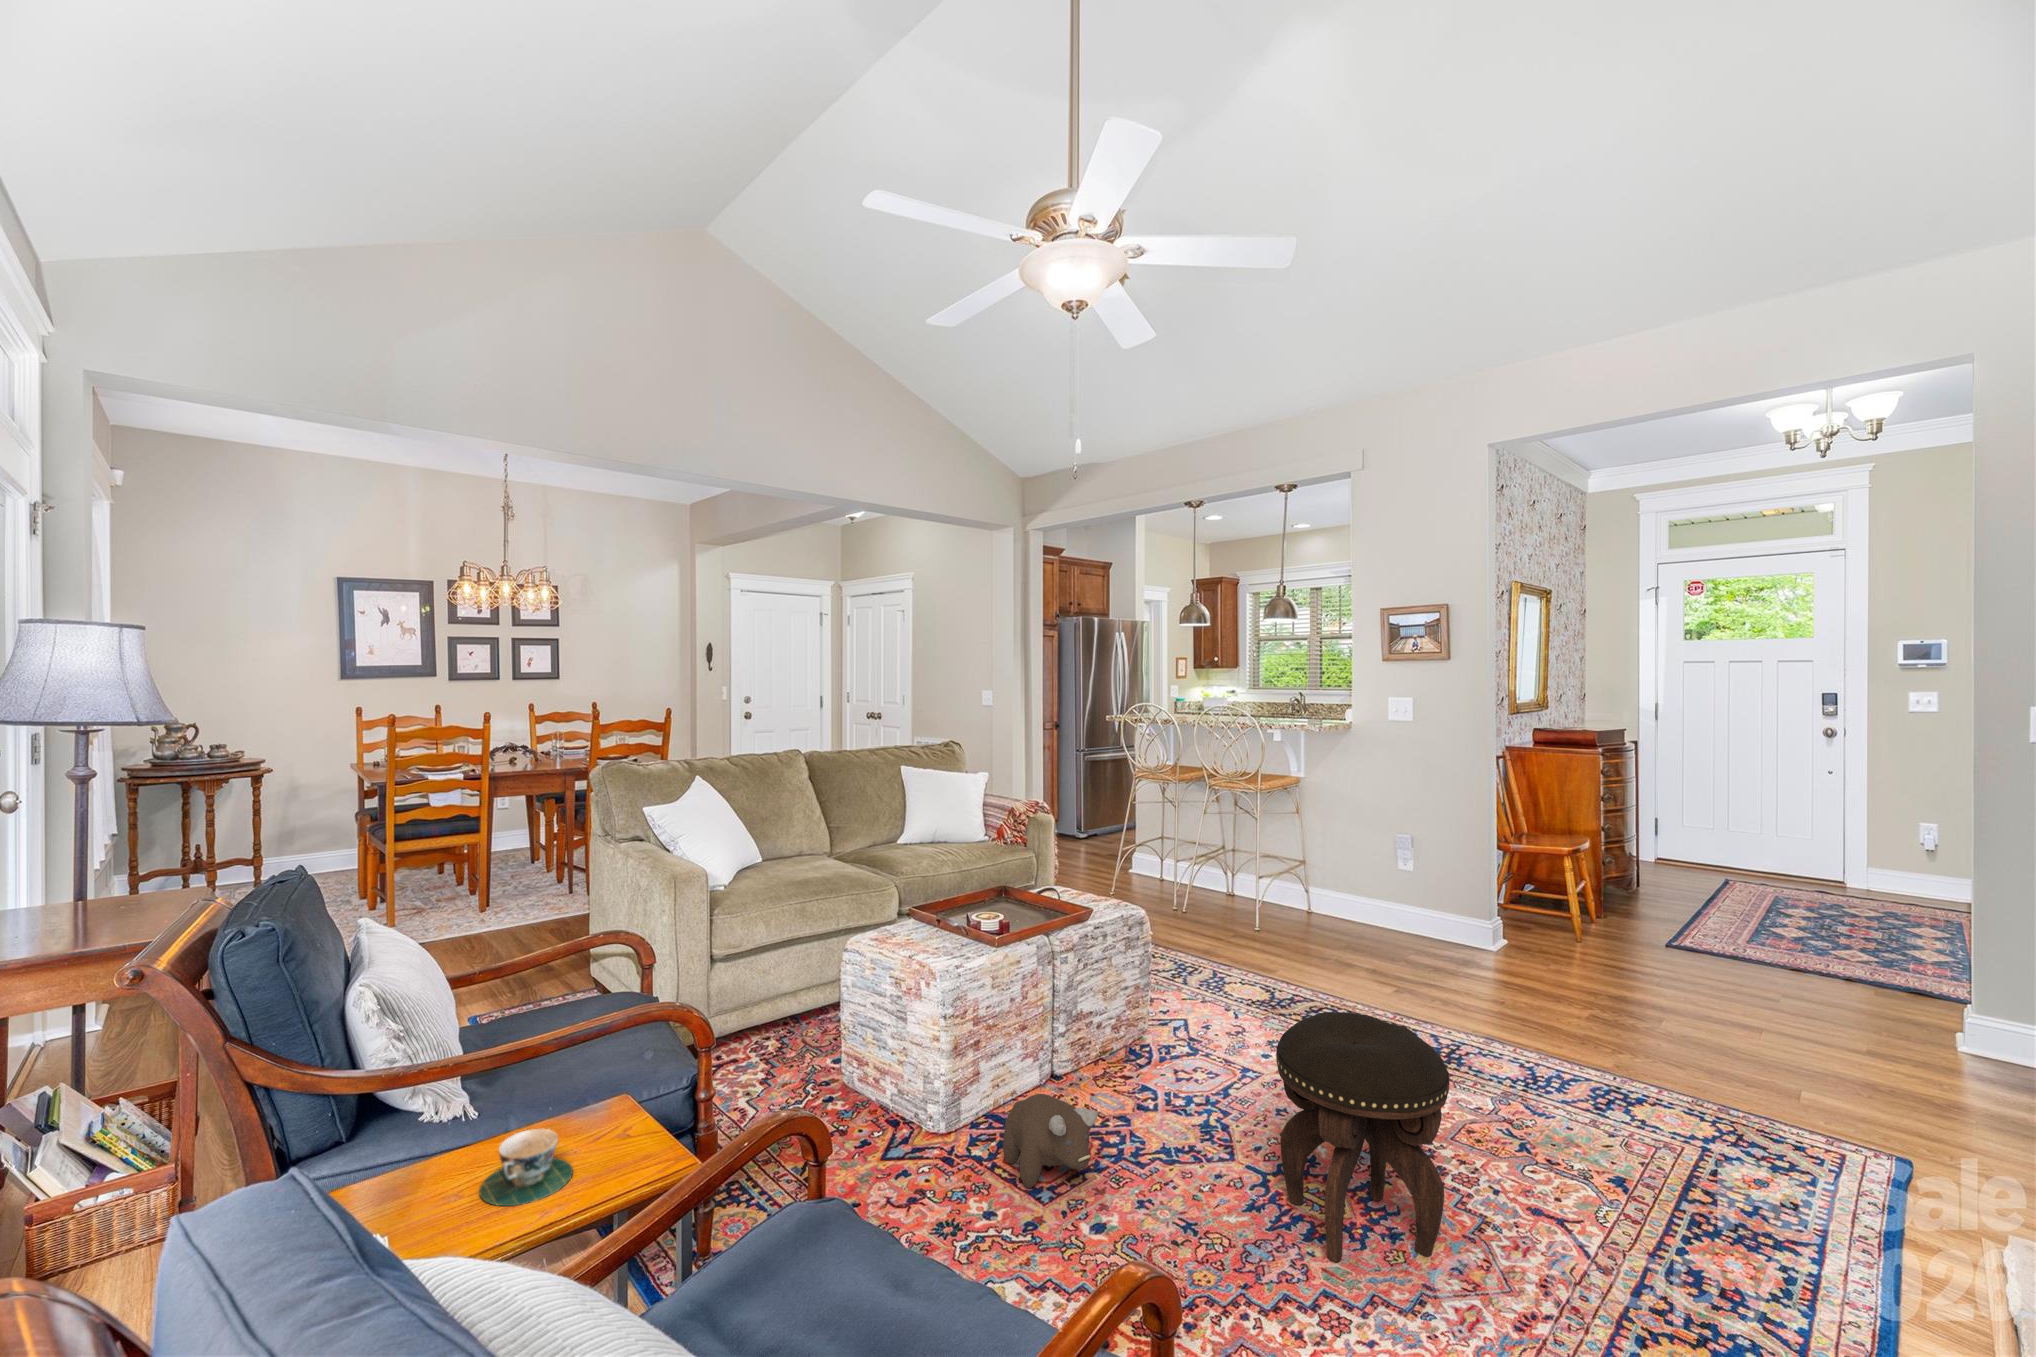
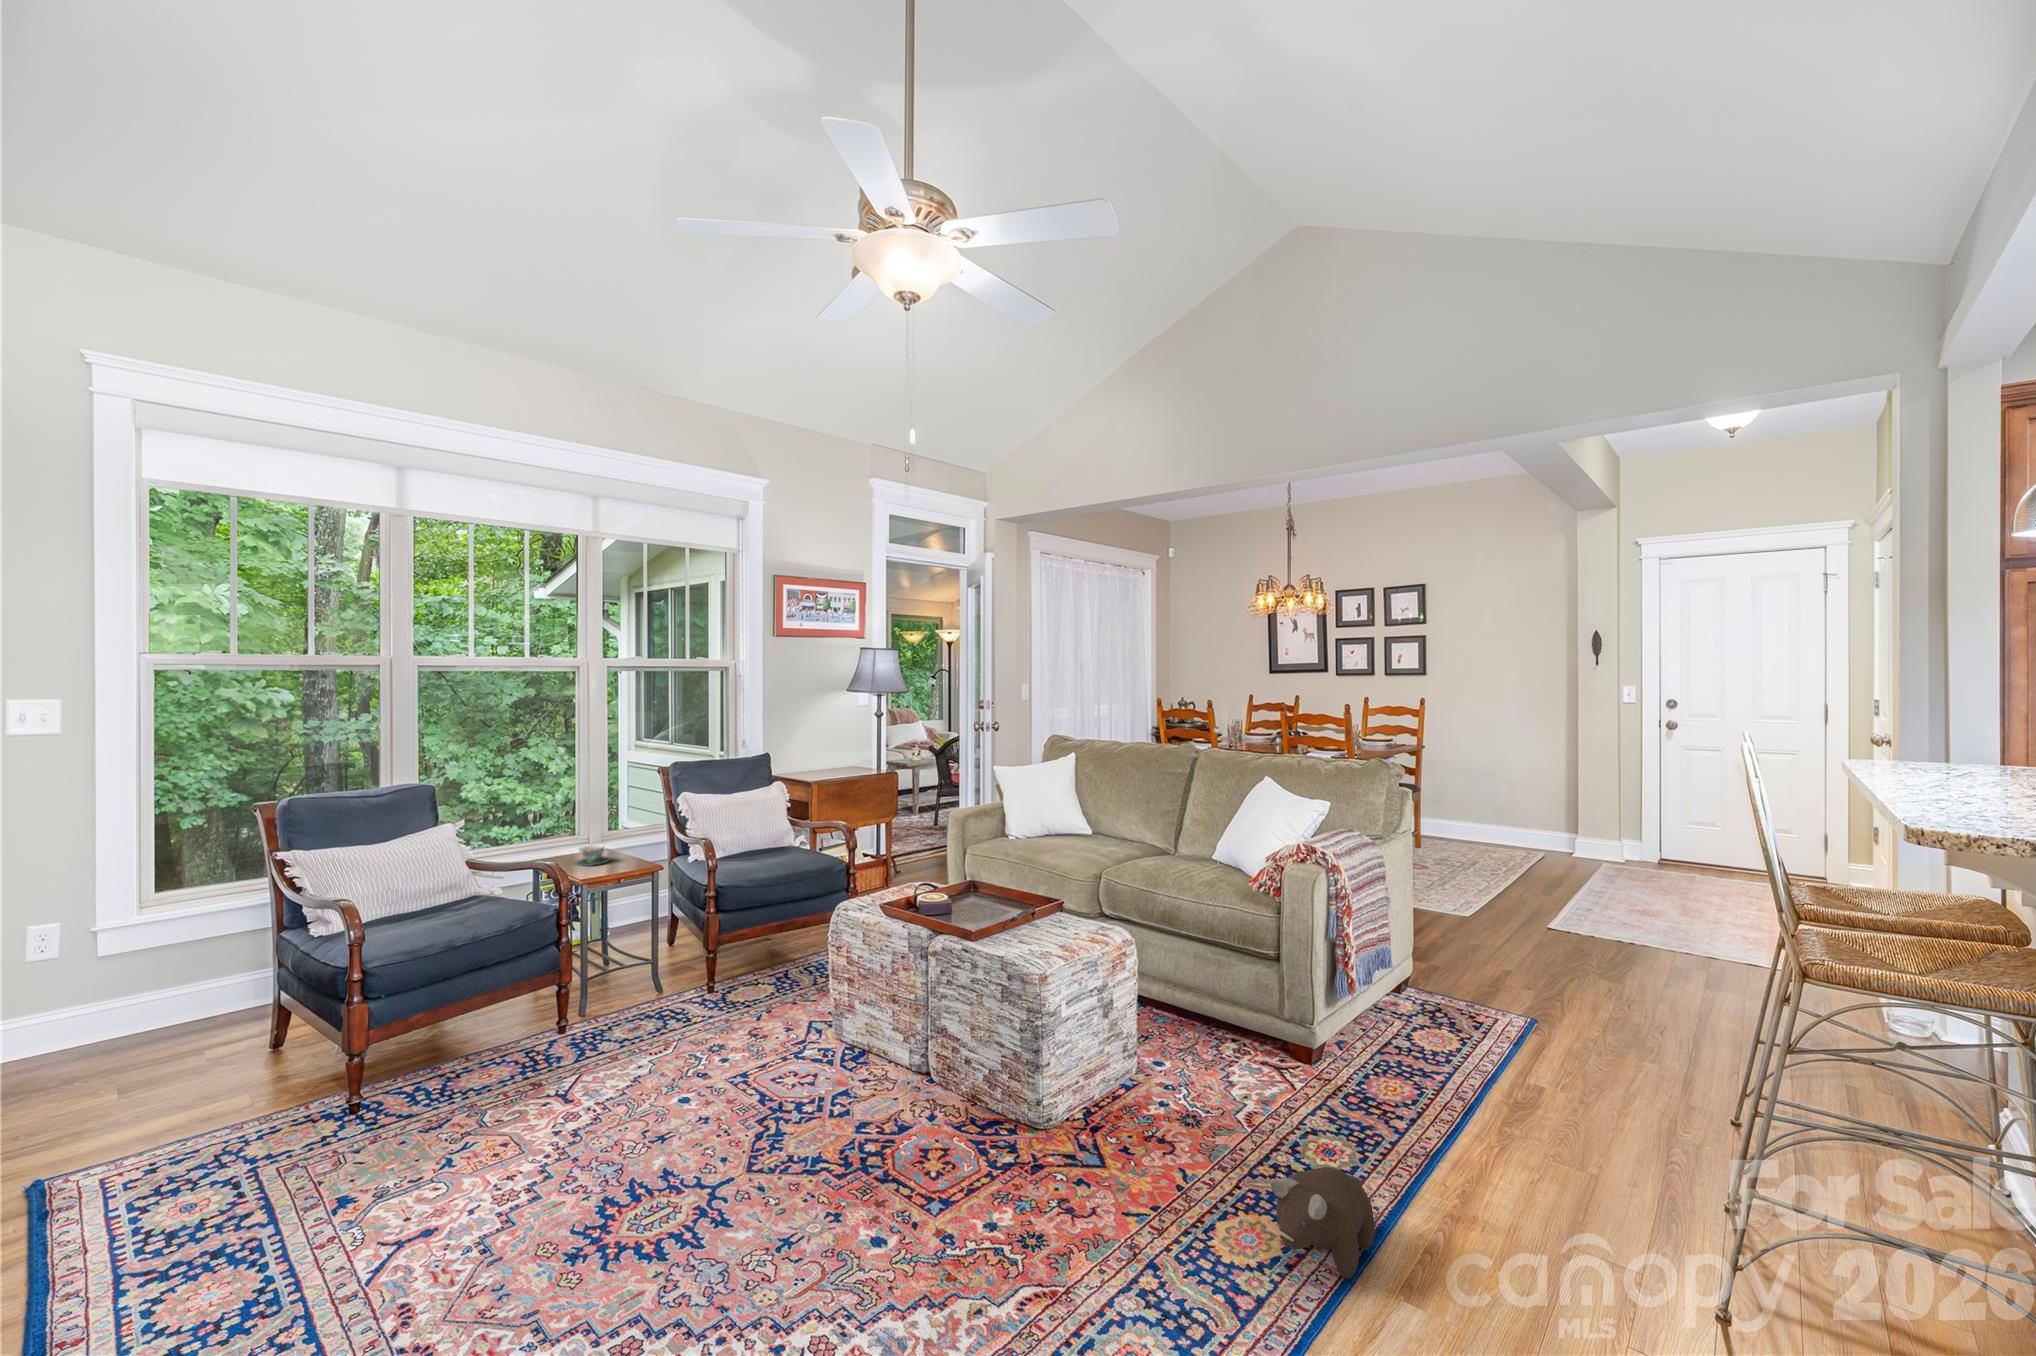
footstool: present [1276,1012,1450,1262] -> none [505,1024,682,1276]
plush toy: present [1003,1094,1098,1188] -> present [1270,1167,1375,1279]

